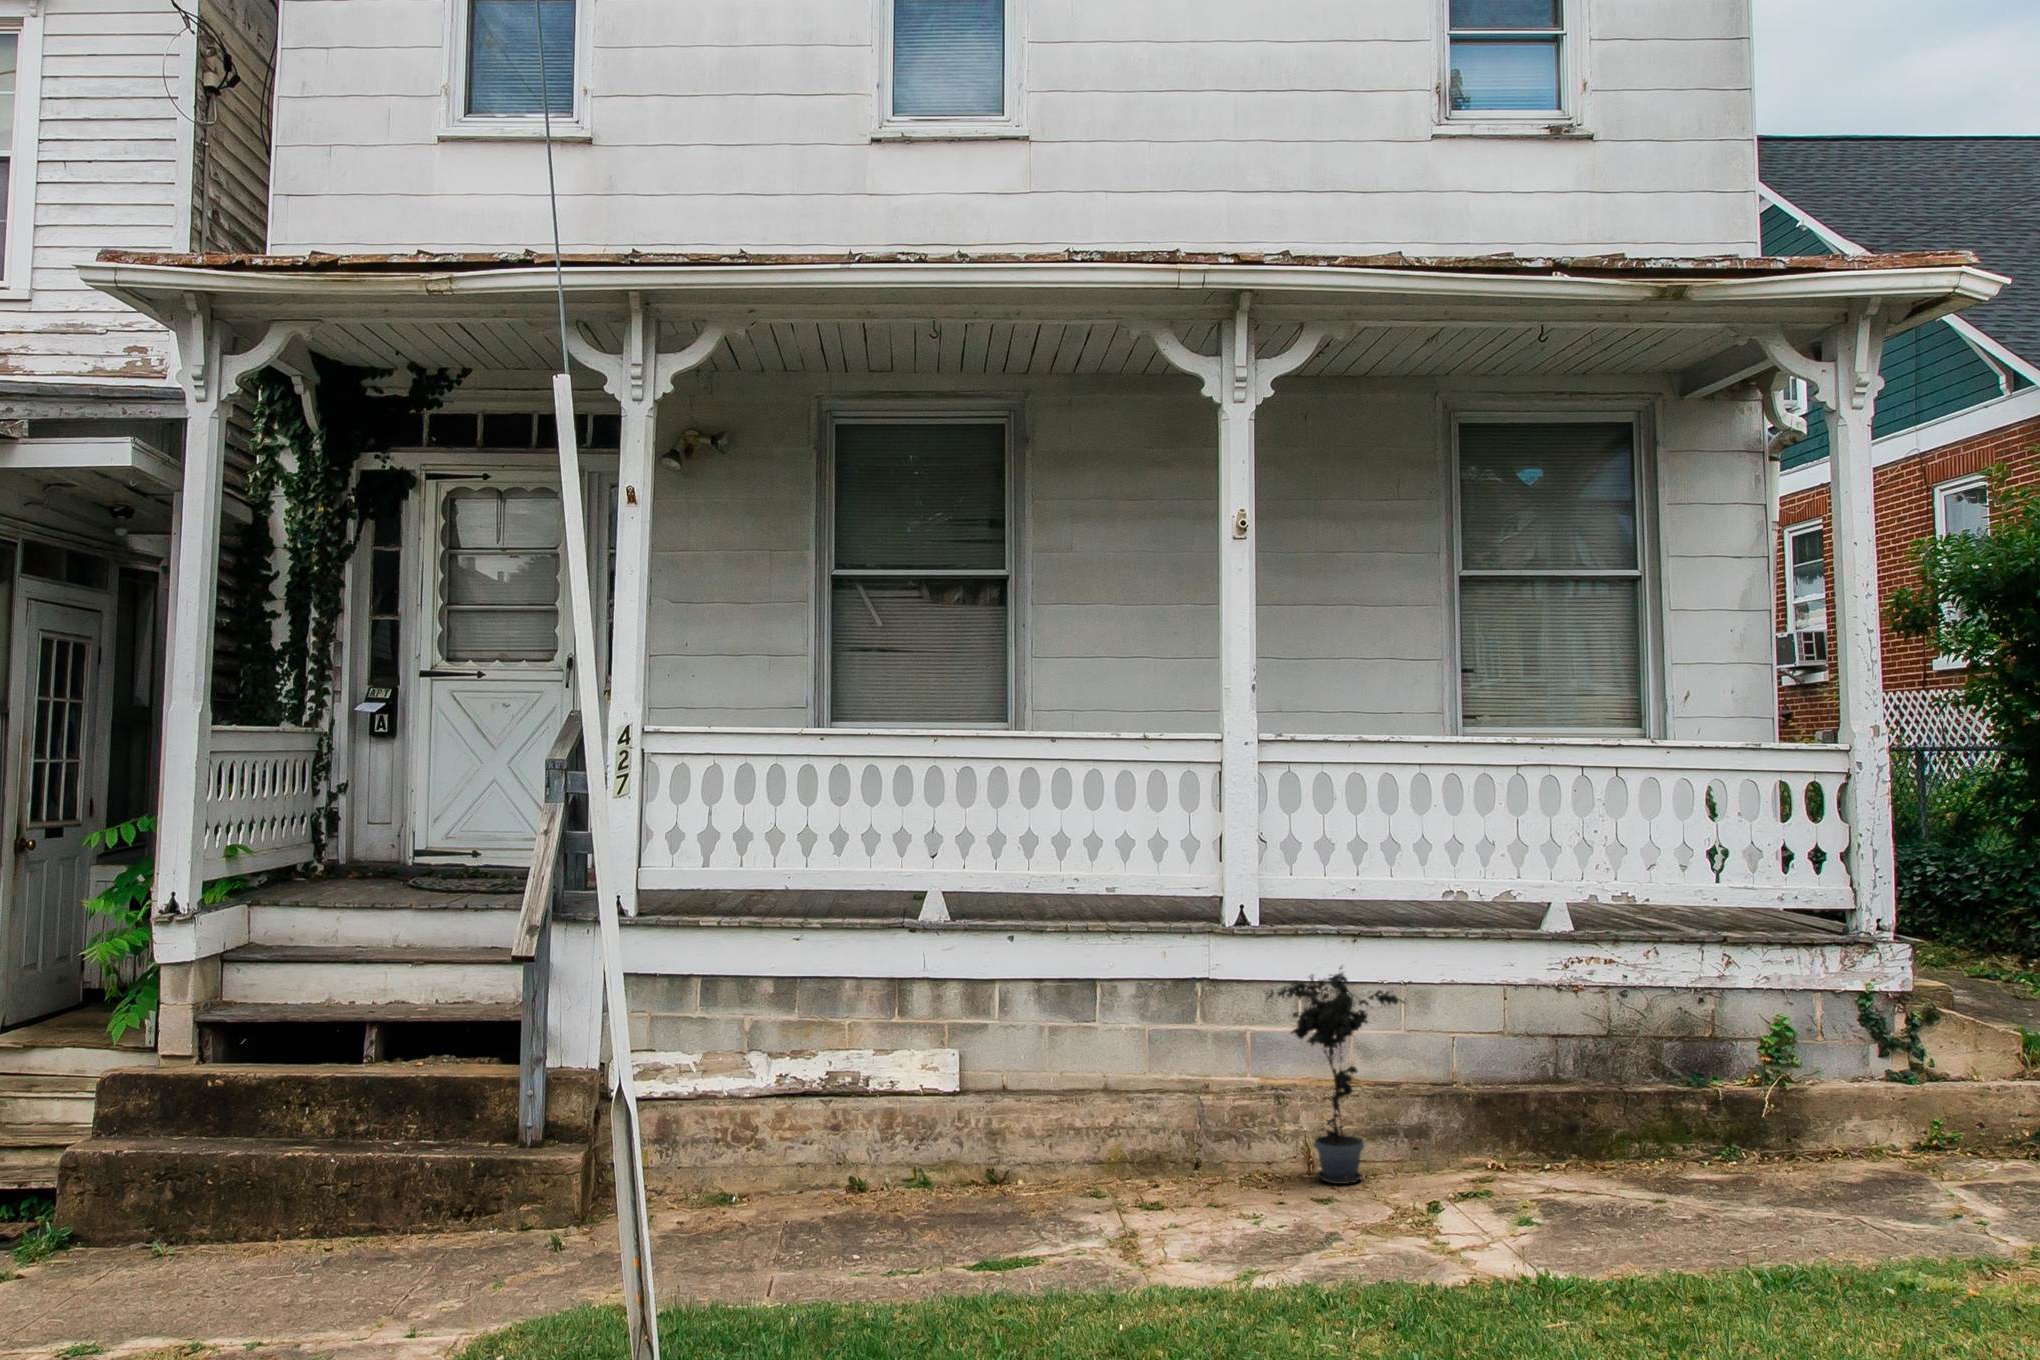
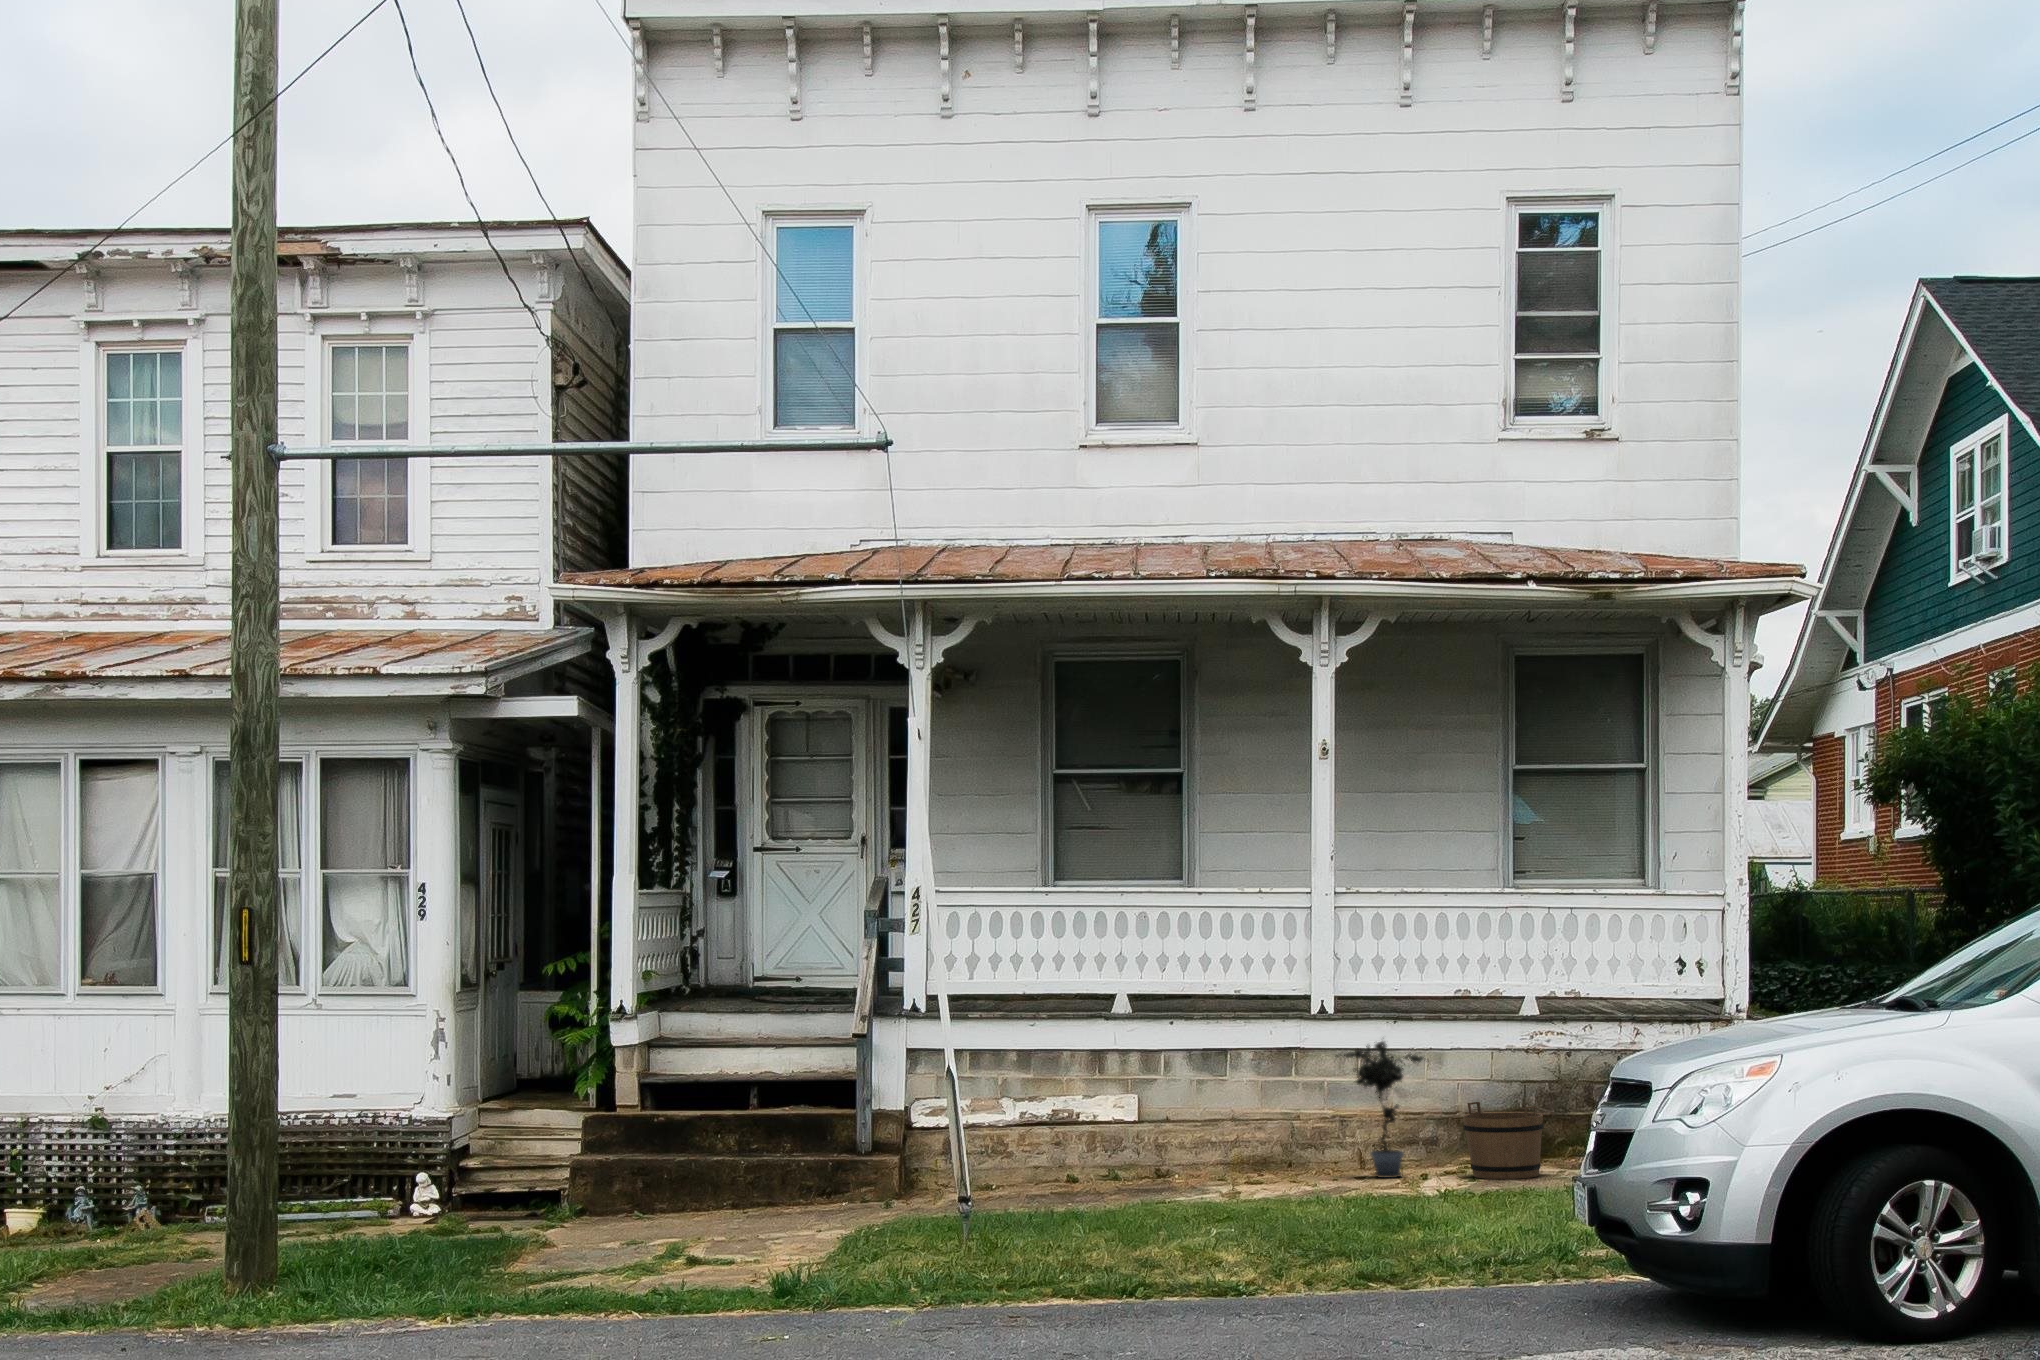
bucket: none [1455,1060,1573,1191] -> present [1463,1102,1543,1179]

